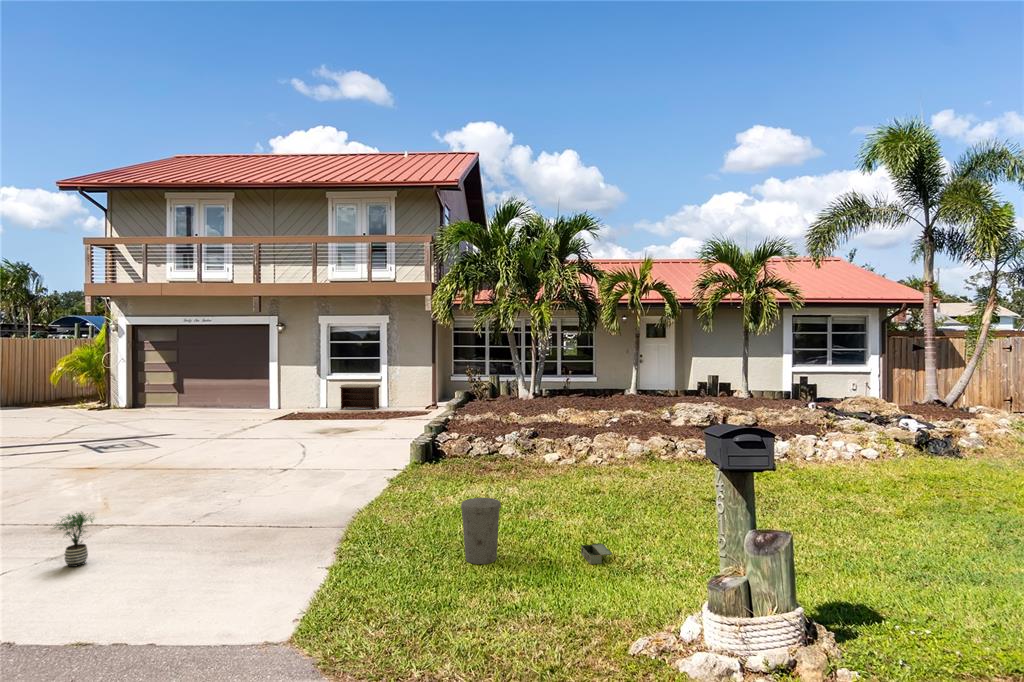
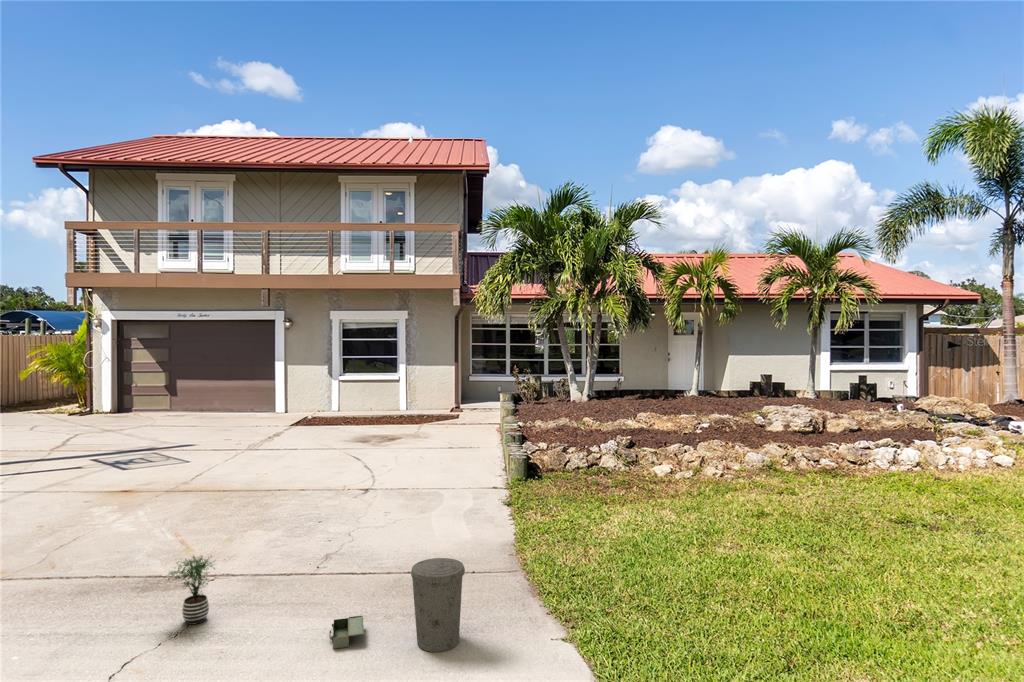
bench: present [340,384,380,410] -> none [356,385,400,413]
trash can: present [461,498,501,564] -> present [411,558,465,652]
toolbox: present [581,543,612,564] -> present [329,616,364,649]

